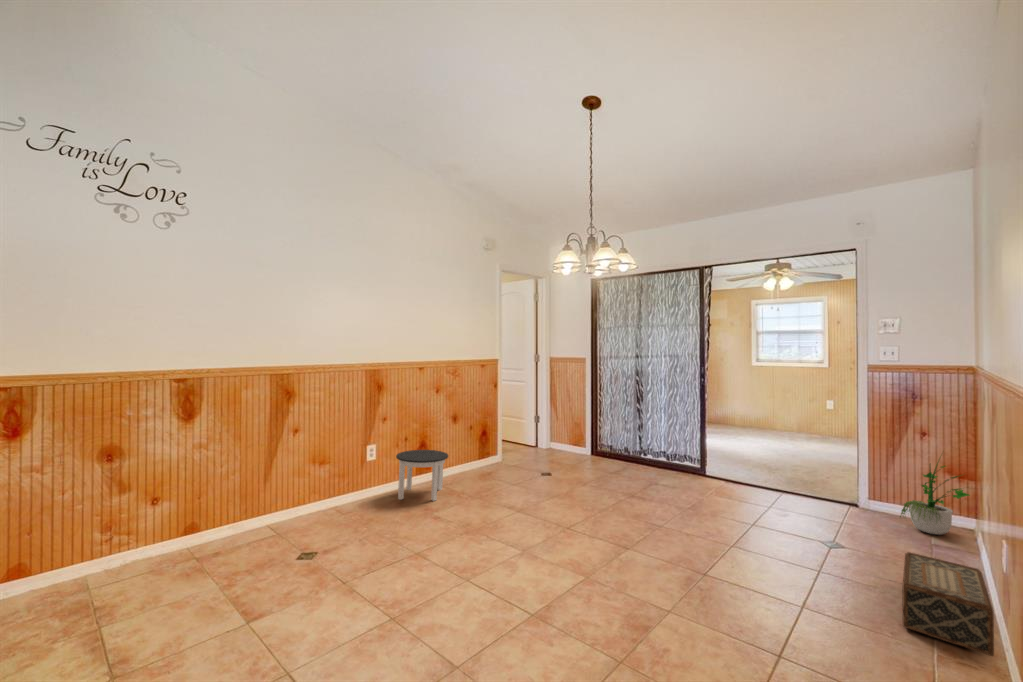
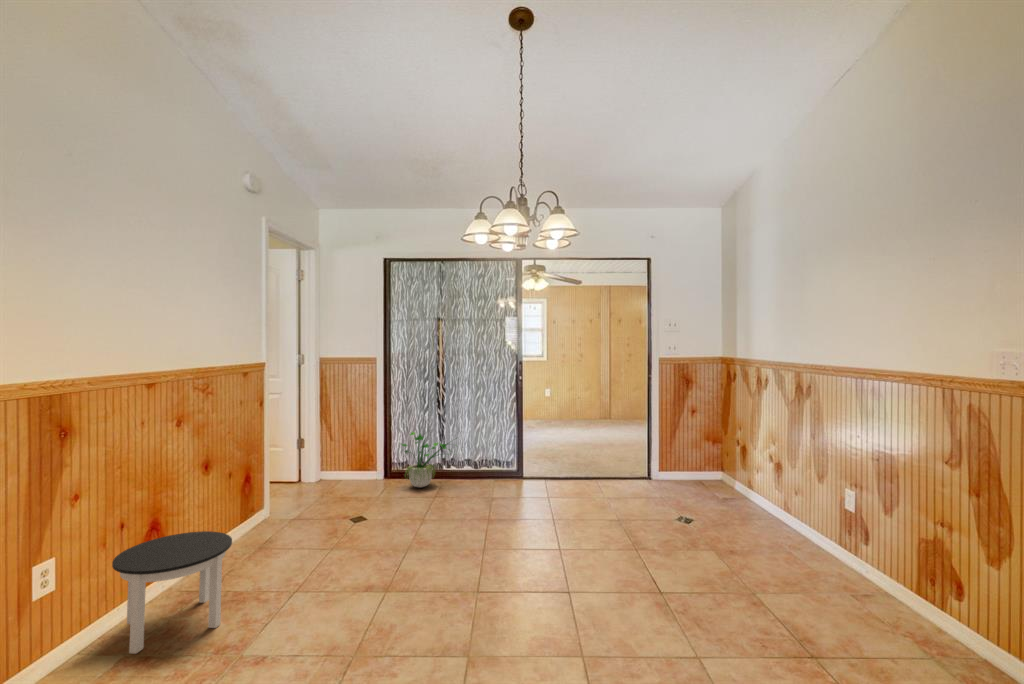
potted plant: present [900,461,970,535] -> present [402,432,448,487]
woven basket: present [902,552,994,656] -> none [758,515,857,583]

